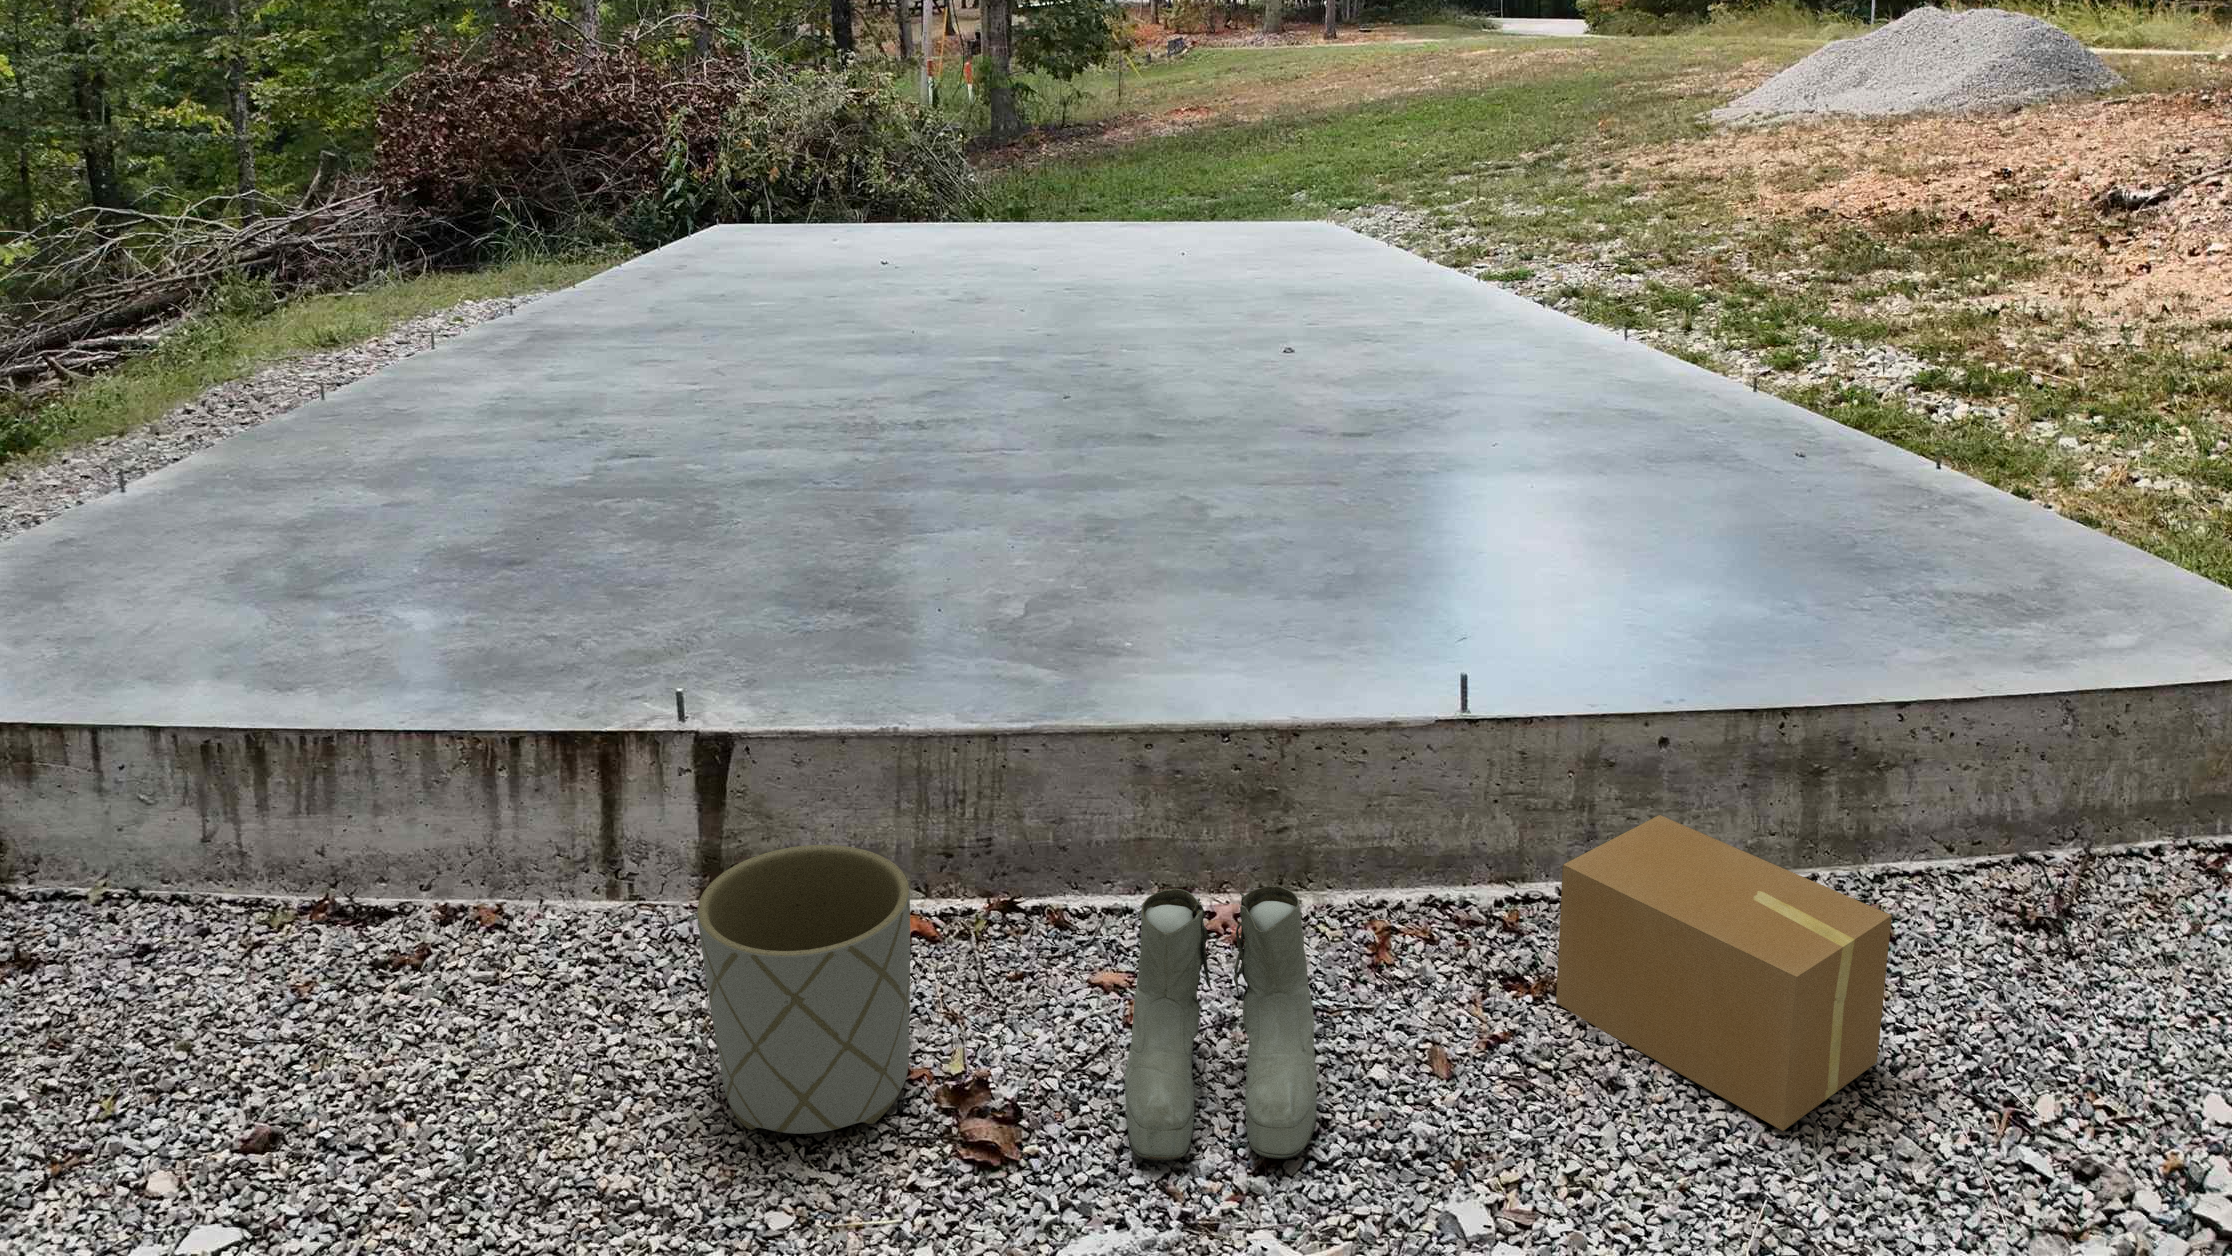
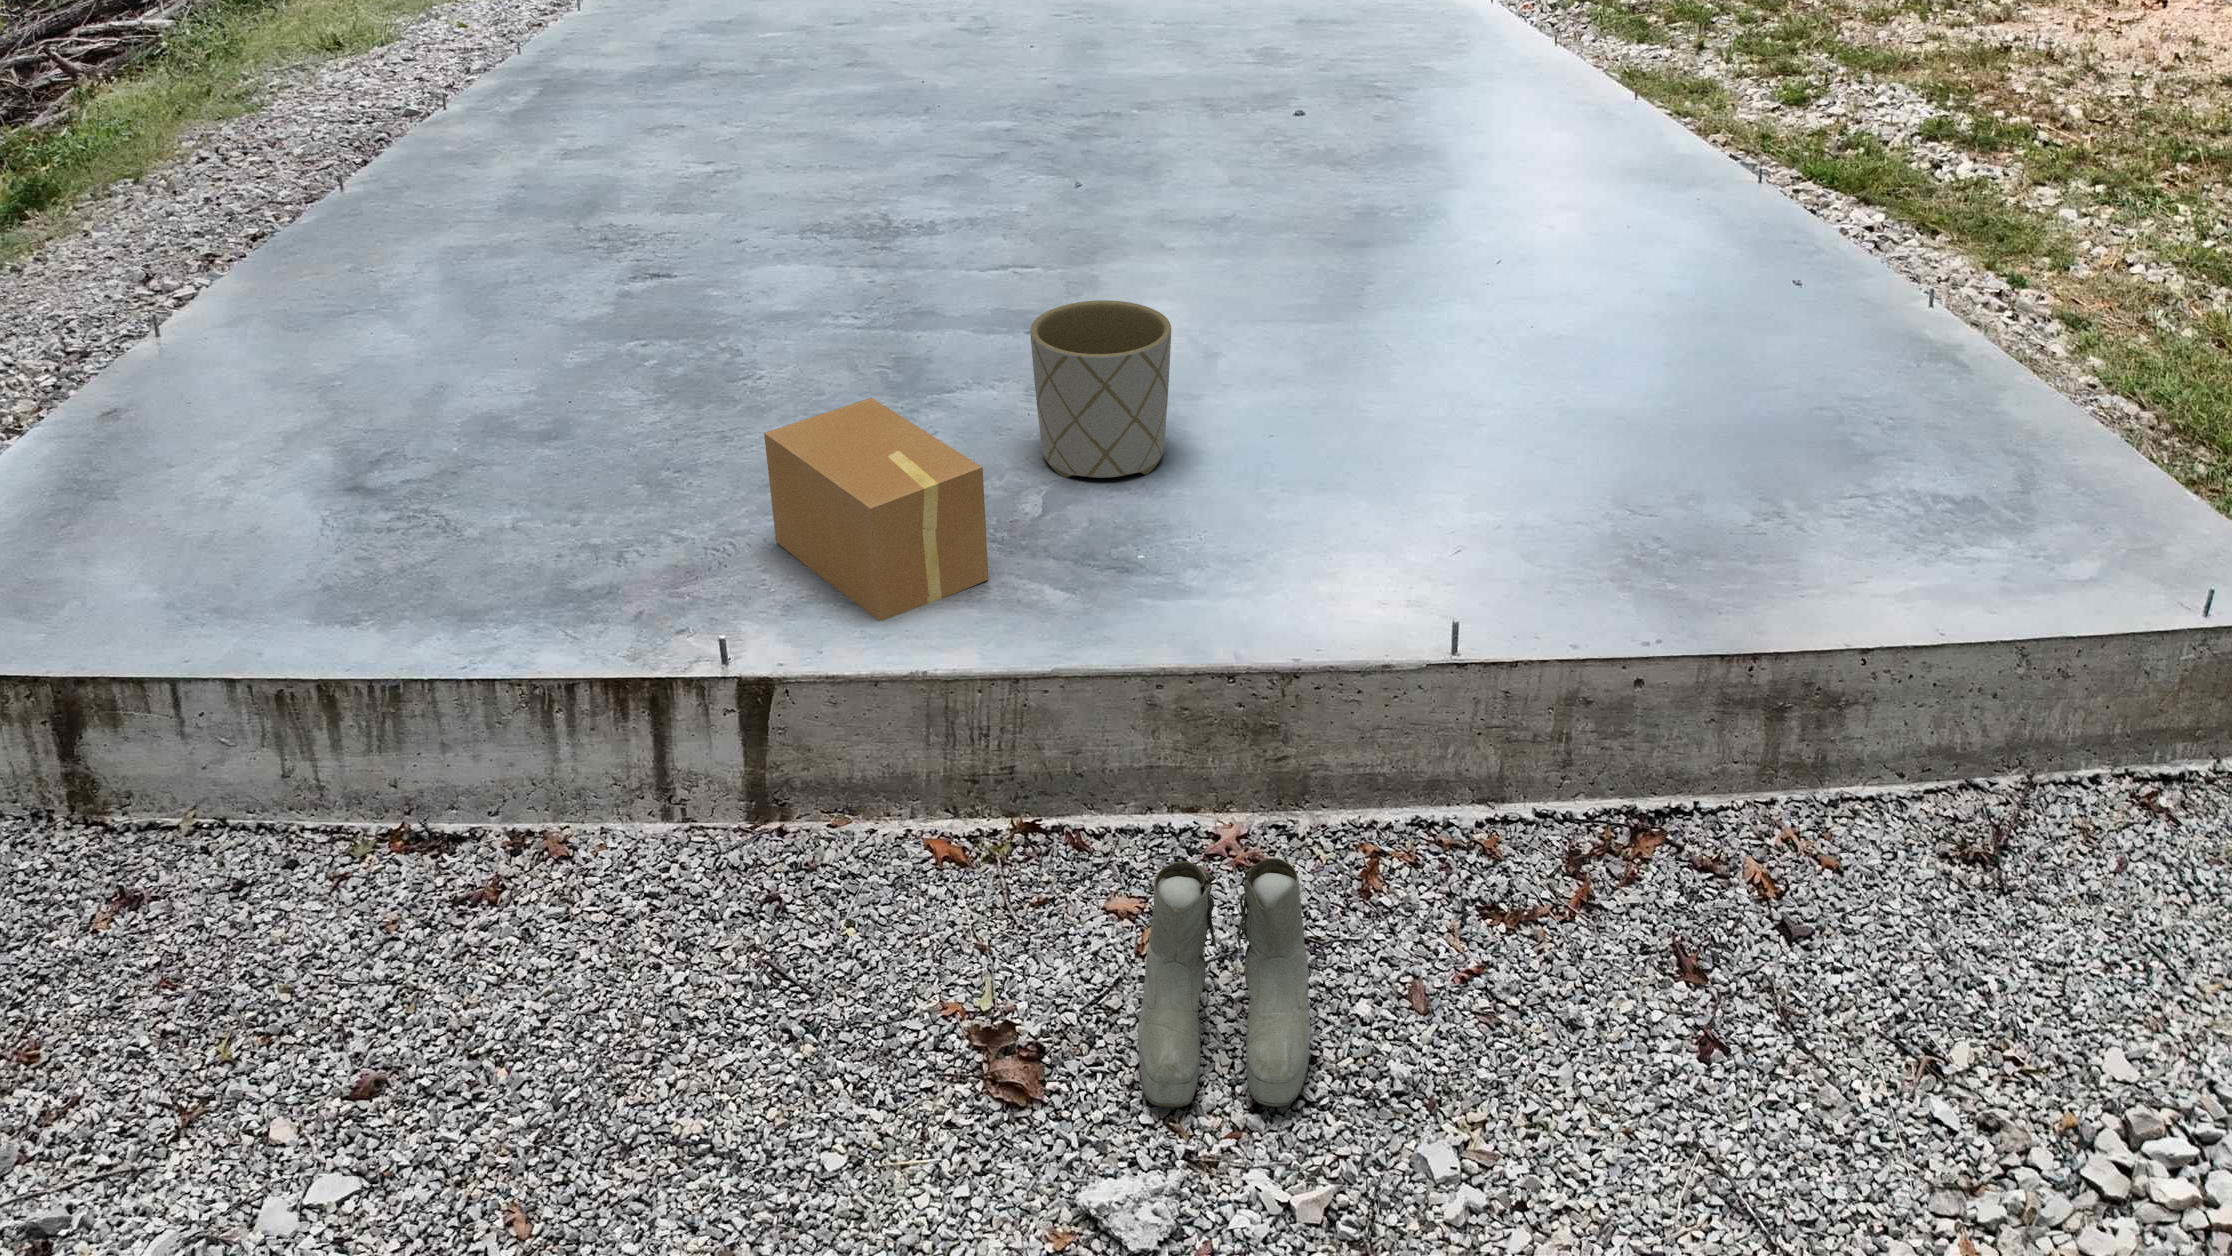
cardboard box: present [1556,815,1892,1131] -> present [764,398,988,621]
planter: present [697,845,910,1134] -> present [1030,300,1171,478]

